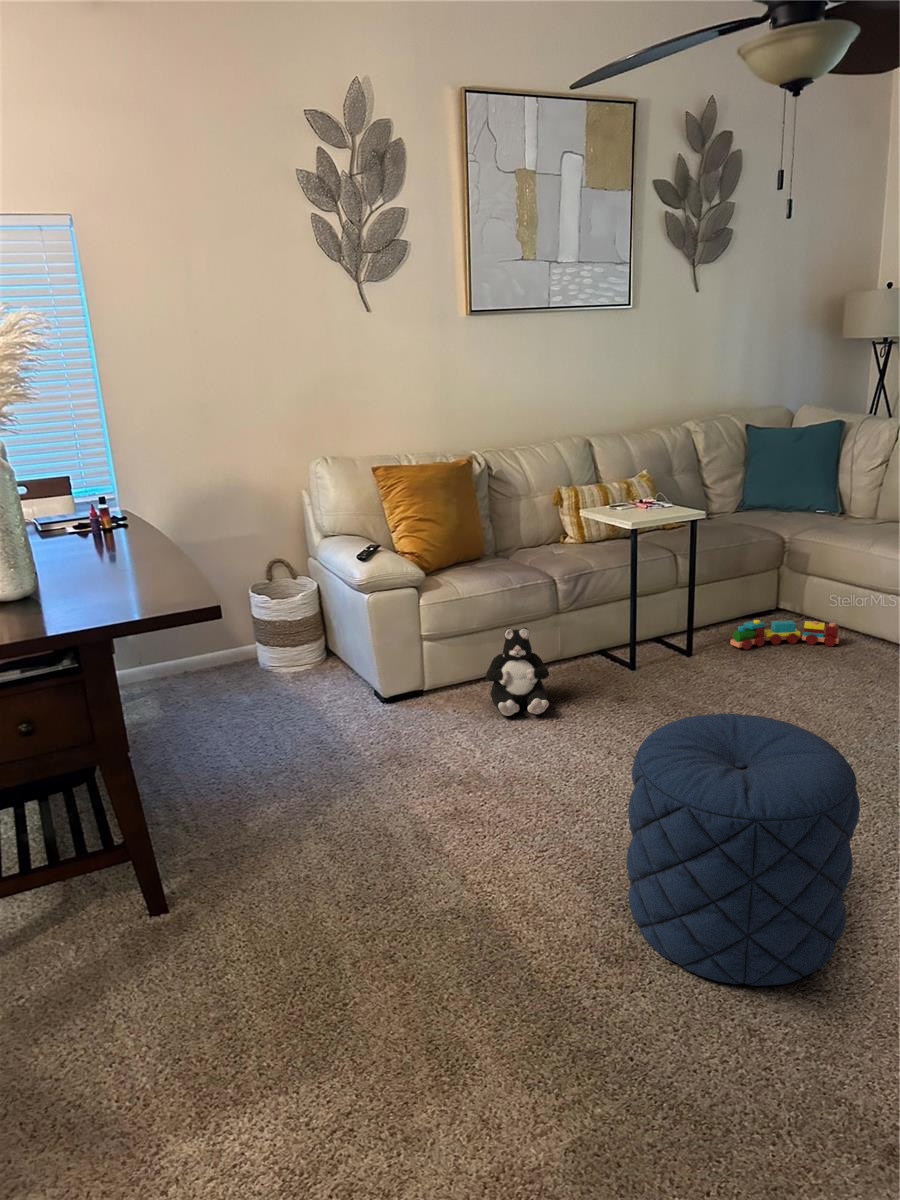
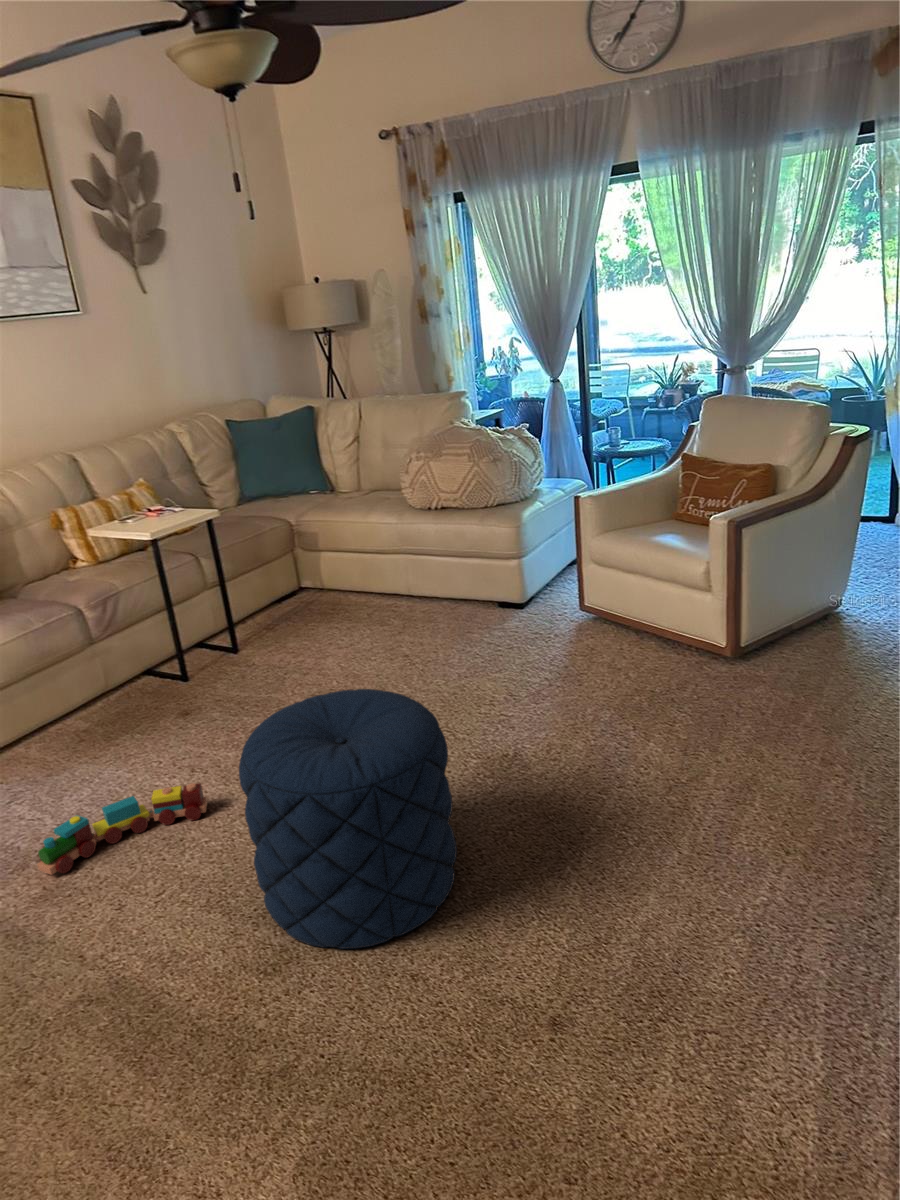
toy train: present [730,620,839,650] -> present [38,783,207,875]
plush toy: present [486,628,549,716] -> none [26,671,111,773]

